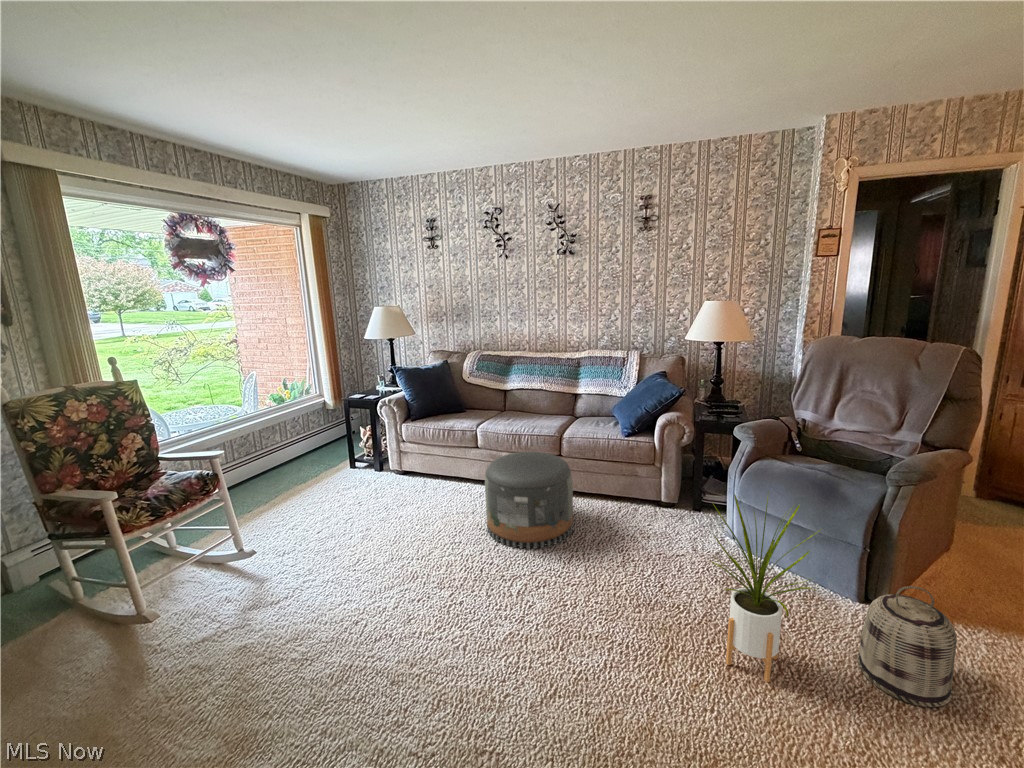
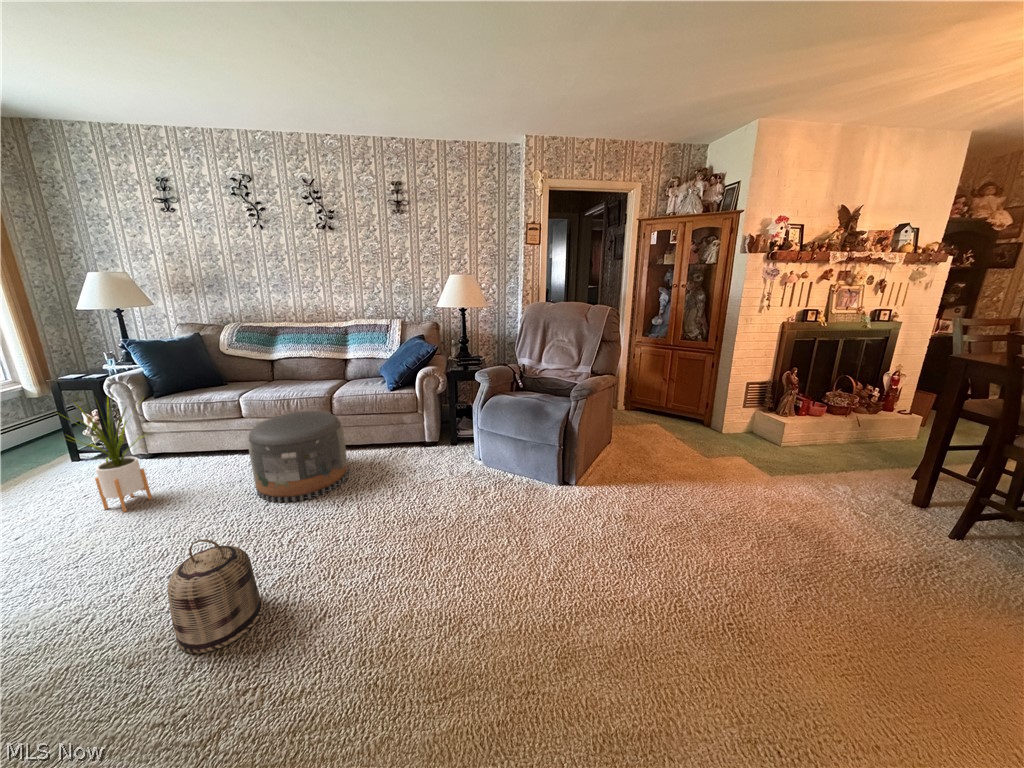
house plant: present [710,492,820,682] -> present [68,394,152,512]
basket: present [857,586,957,707] -> present [167,539,263,653]

